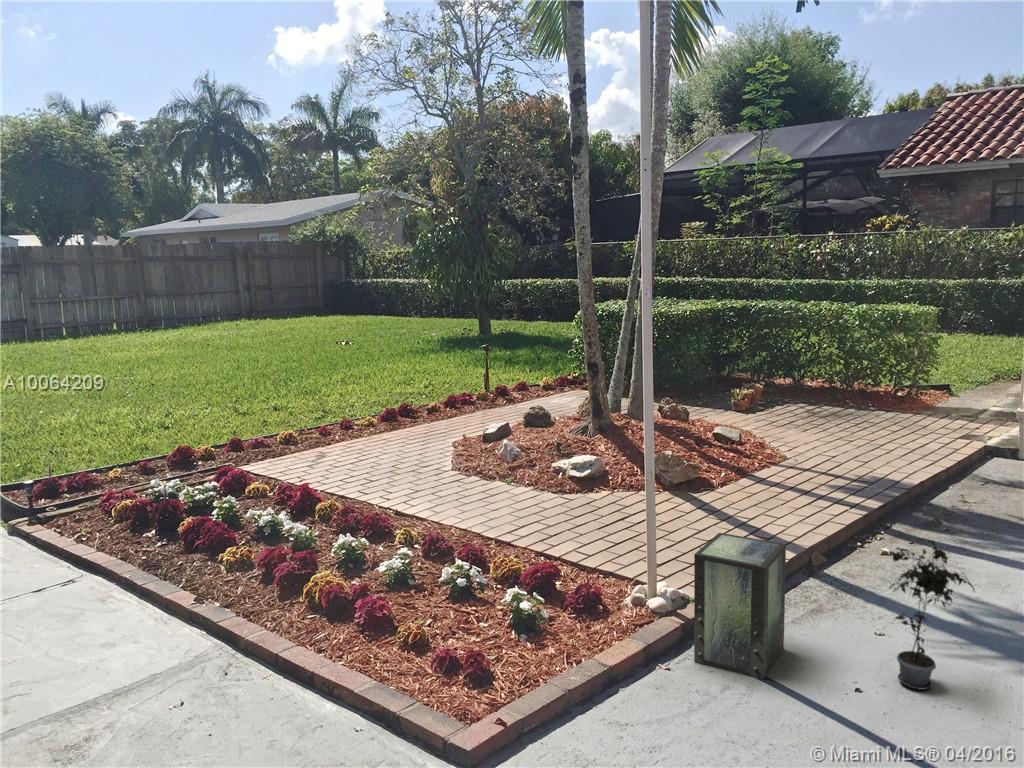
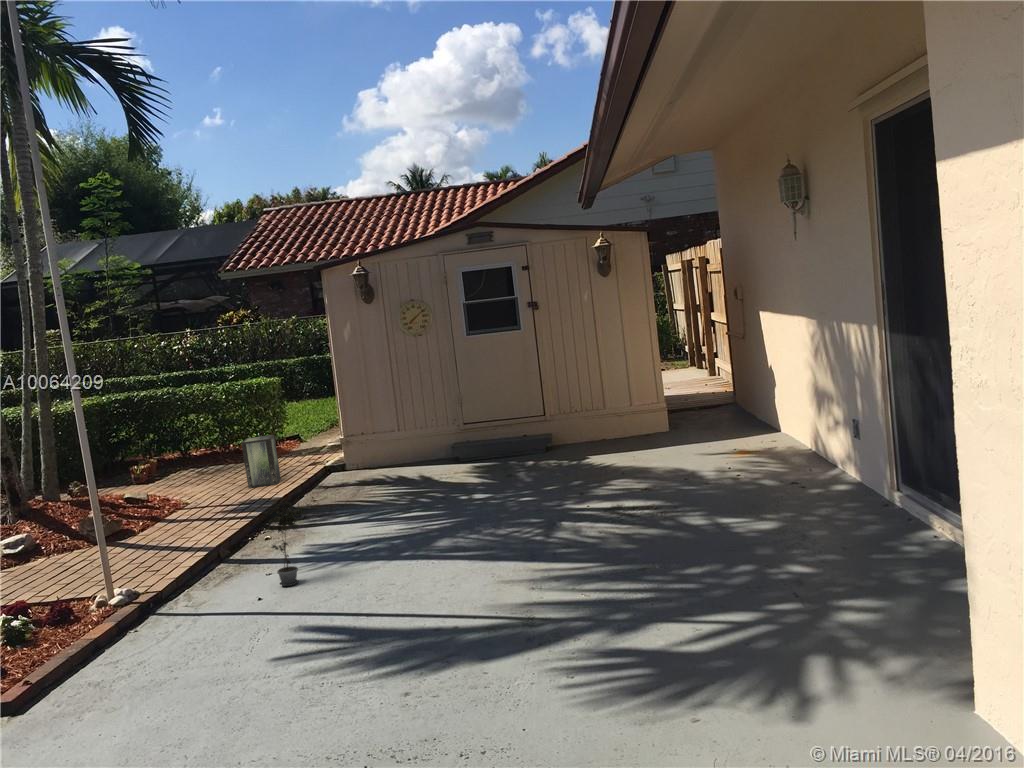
storage box: present [694,533,786,679] -> present [241,435,281,488]

